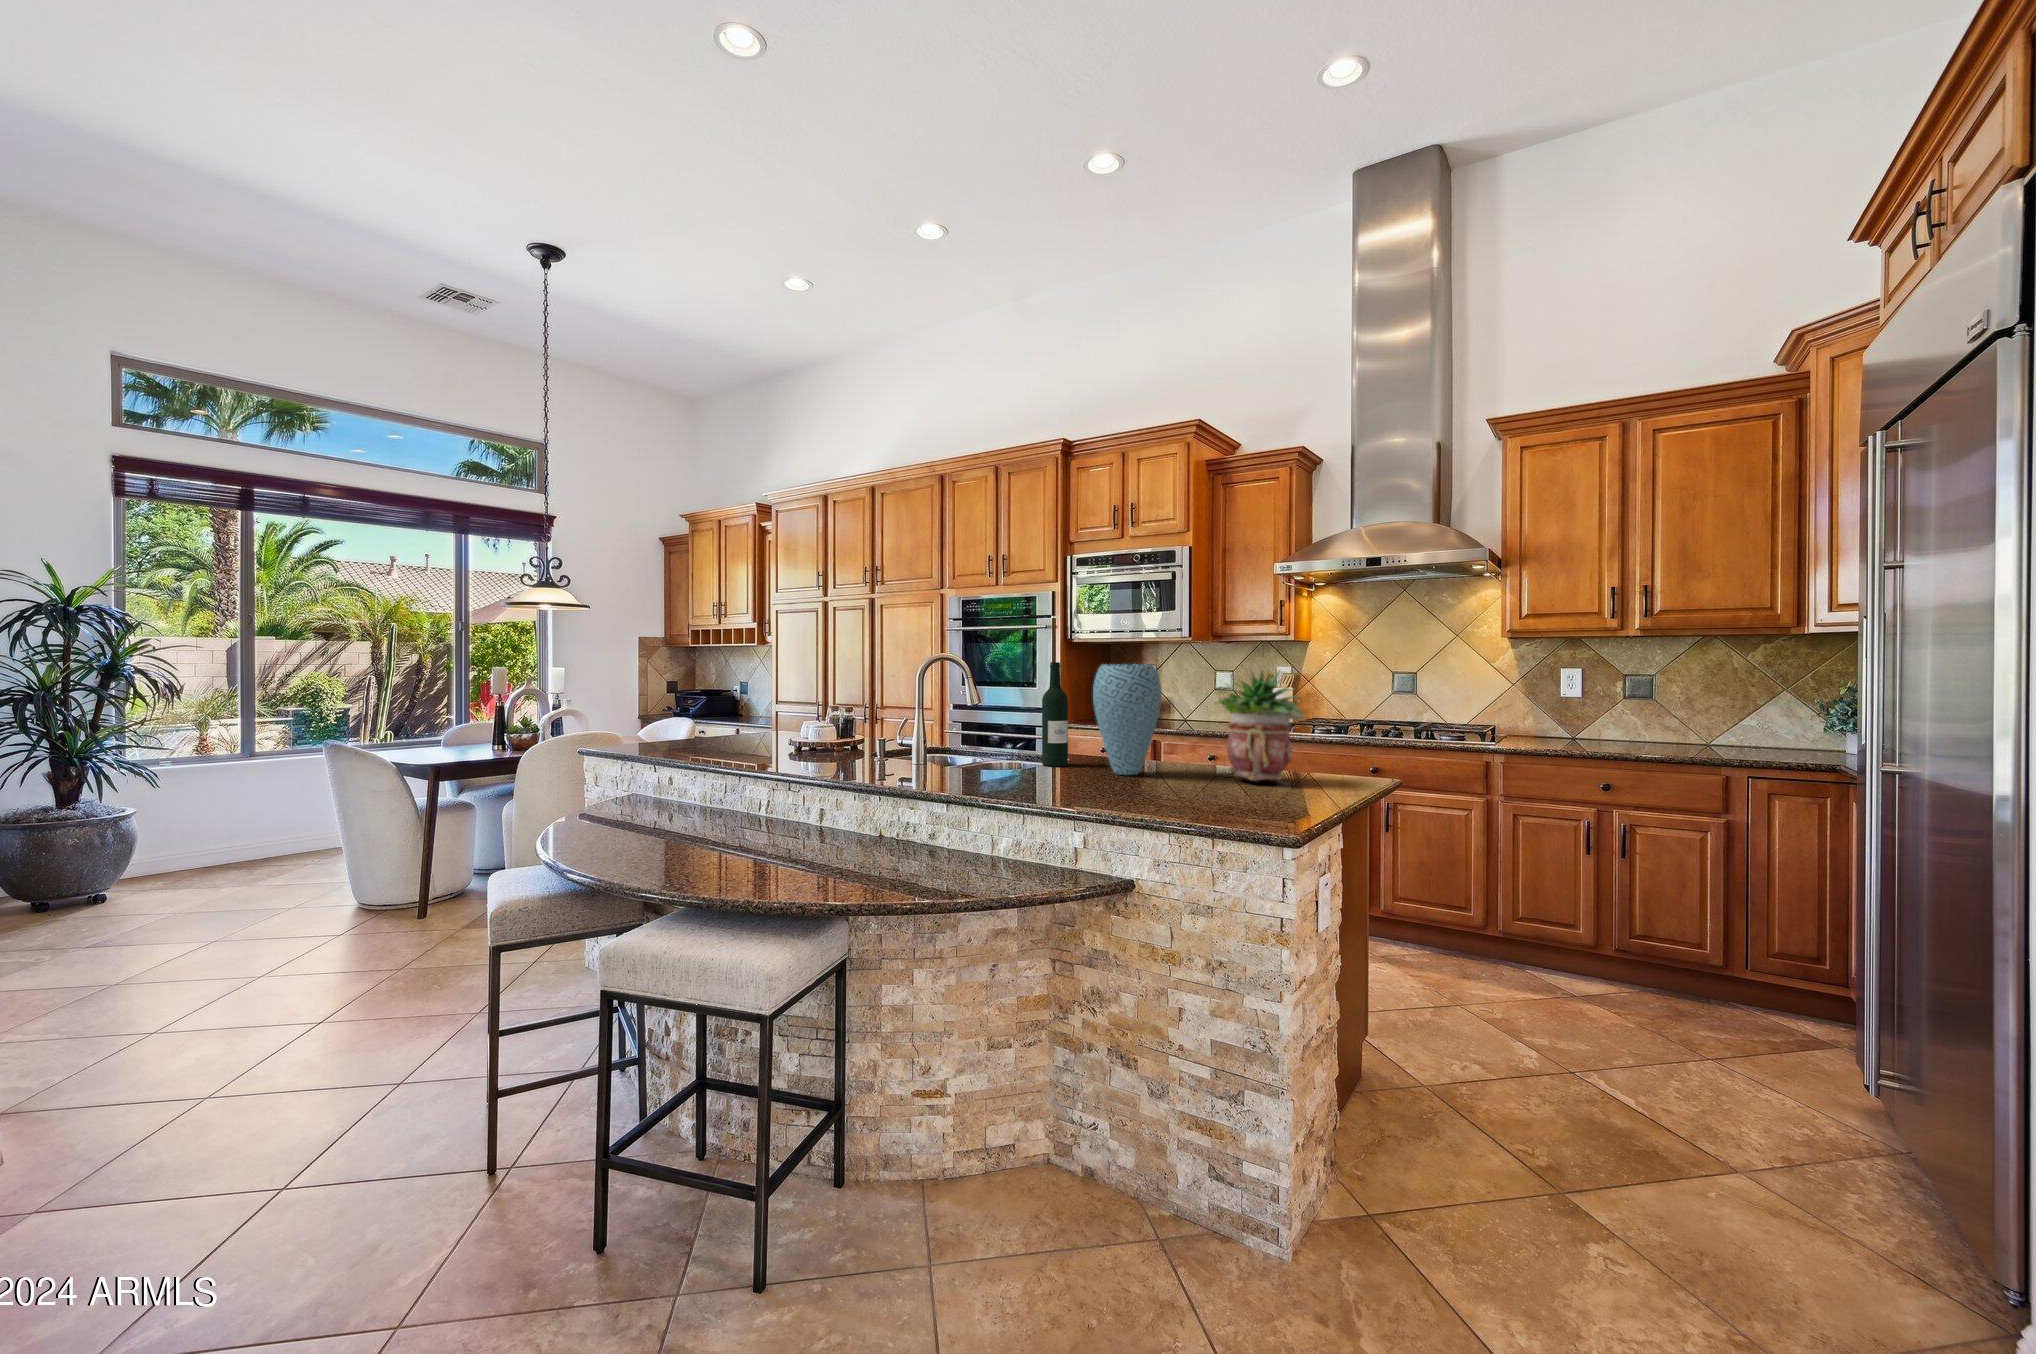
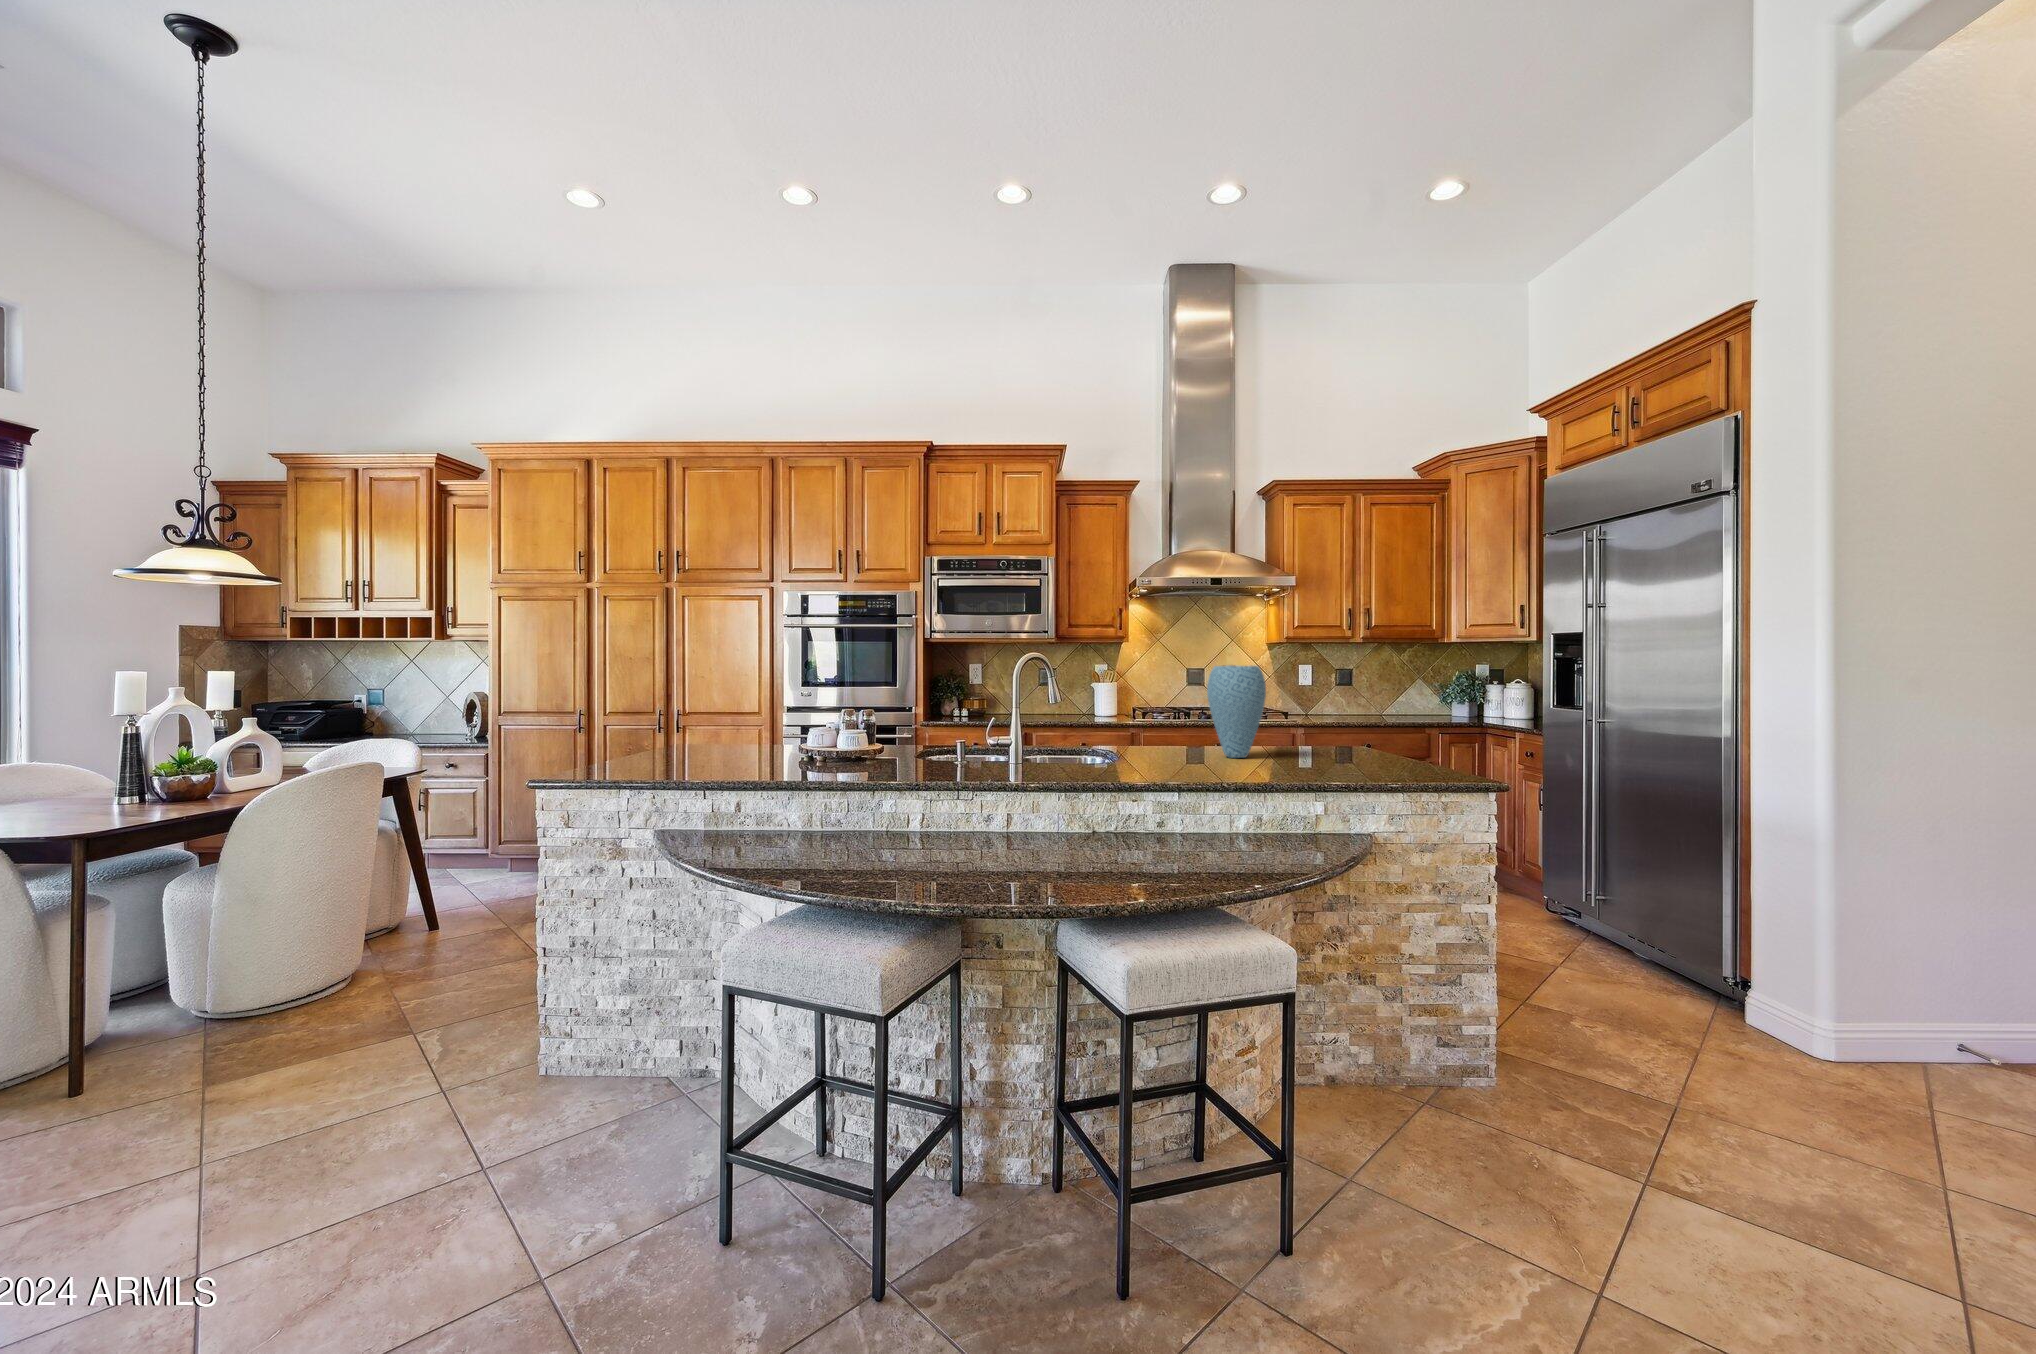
wine bottle: present [1042,662,1068,766] -> none [1148,665,1171,756]
potted plant: present [1215,671,1305,781] -> none [1289,667,1366,754]

